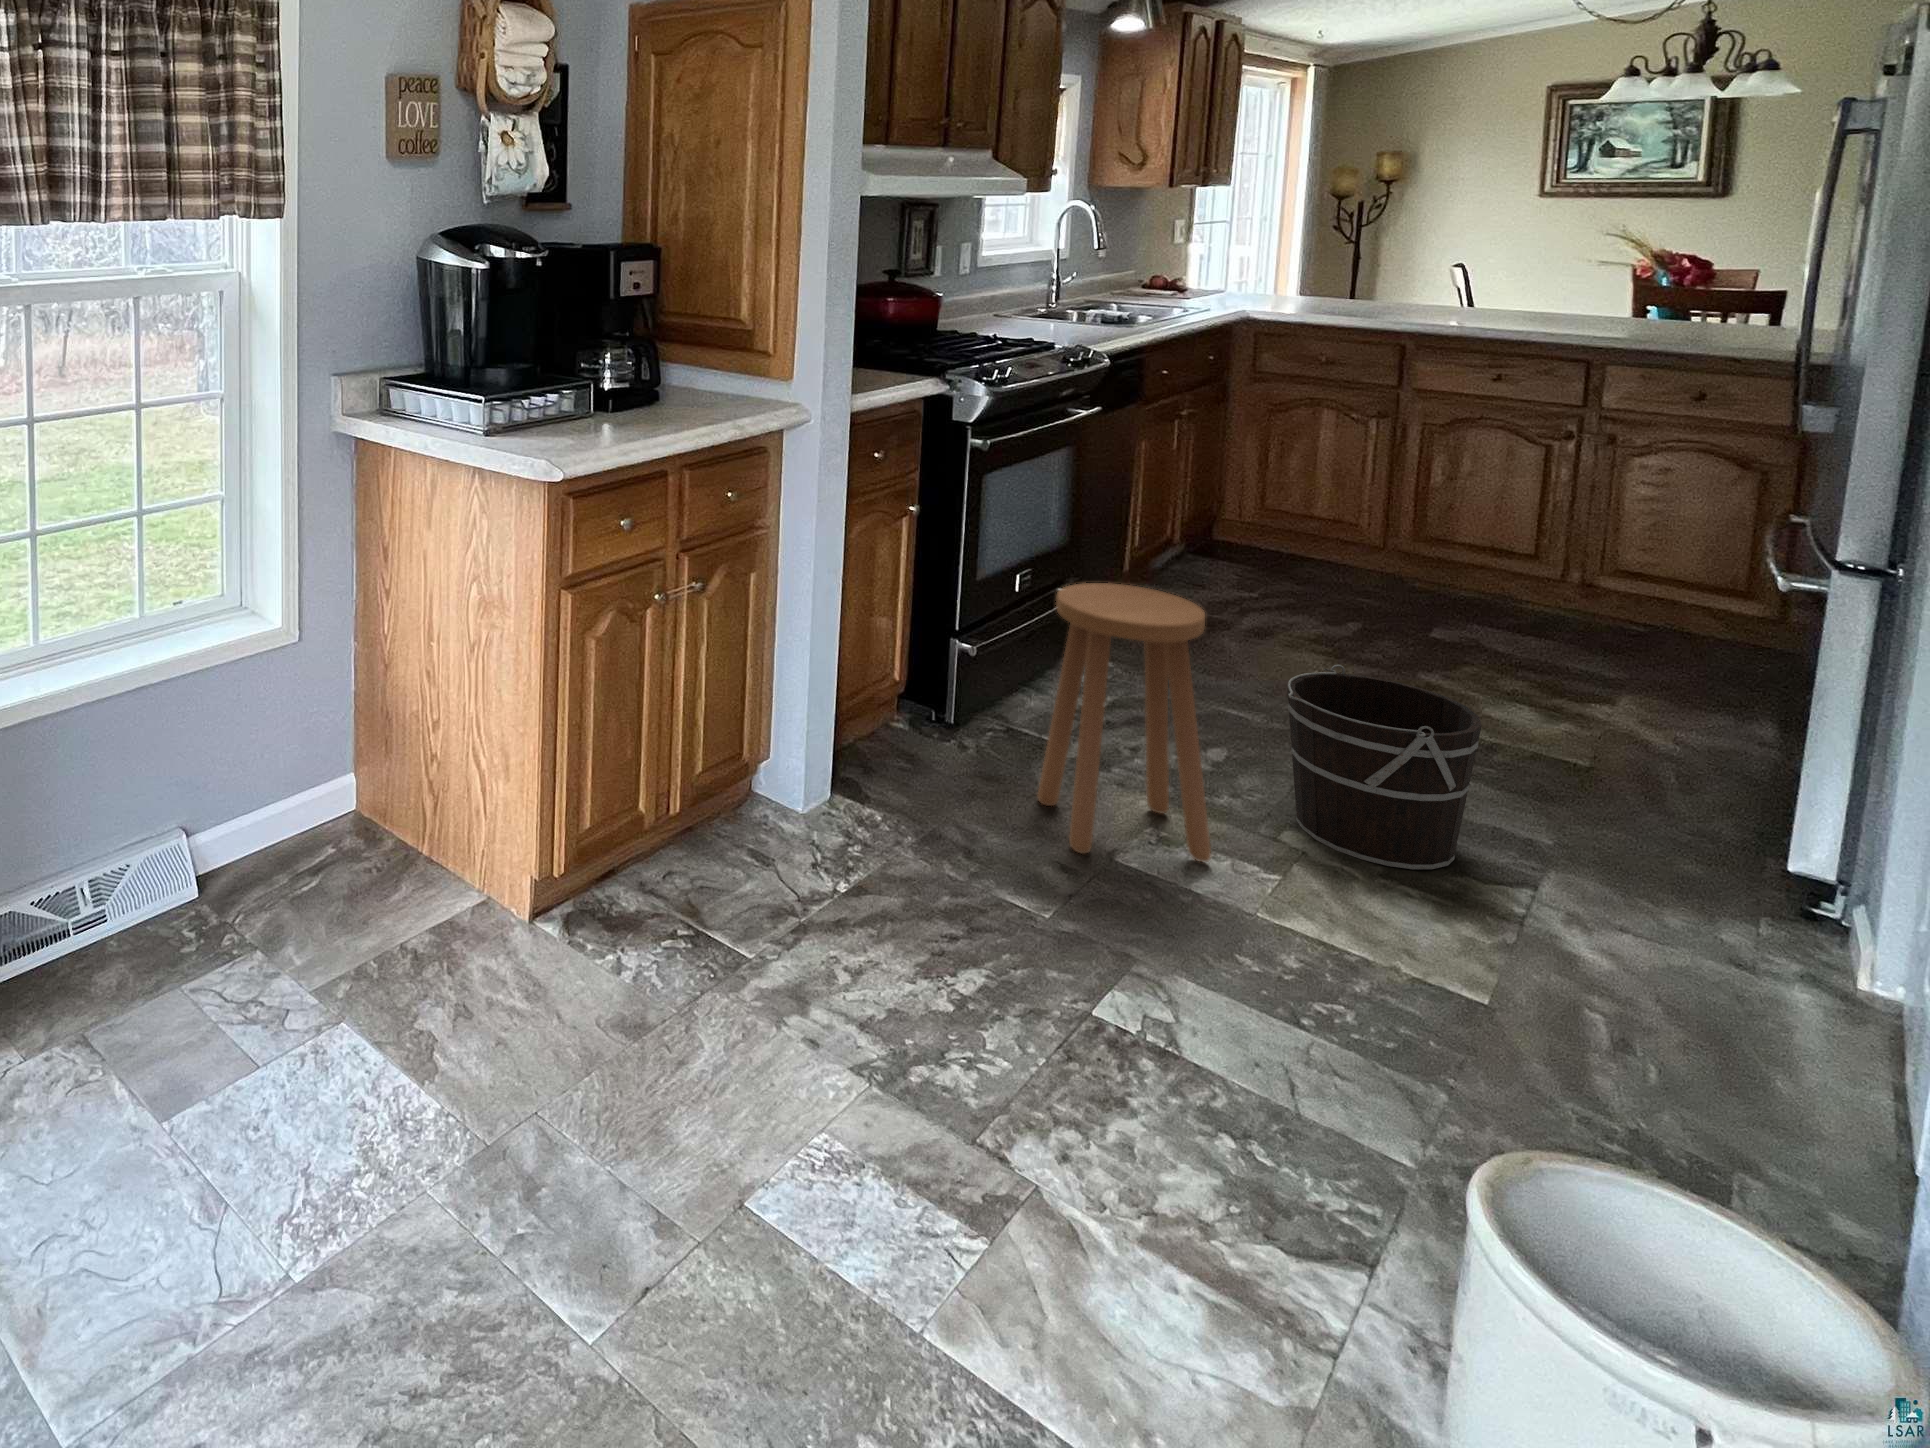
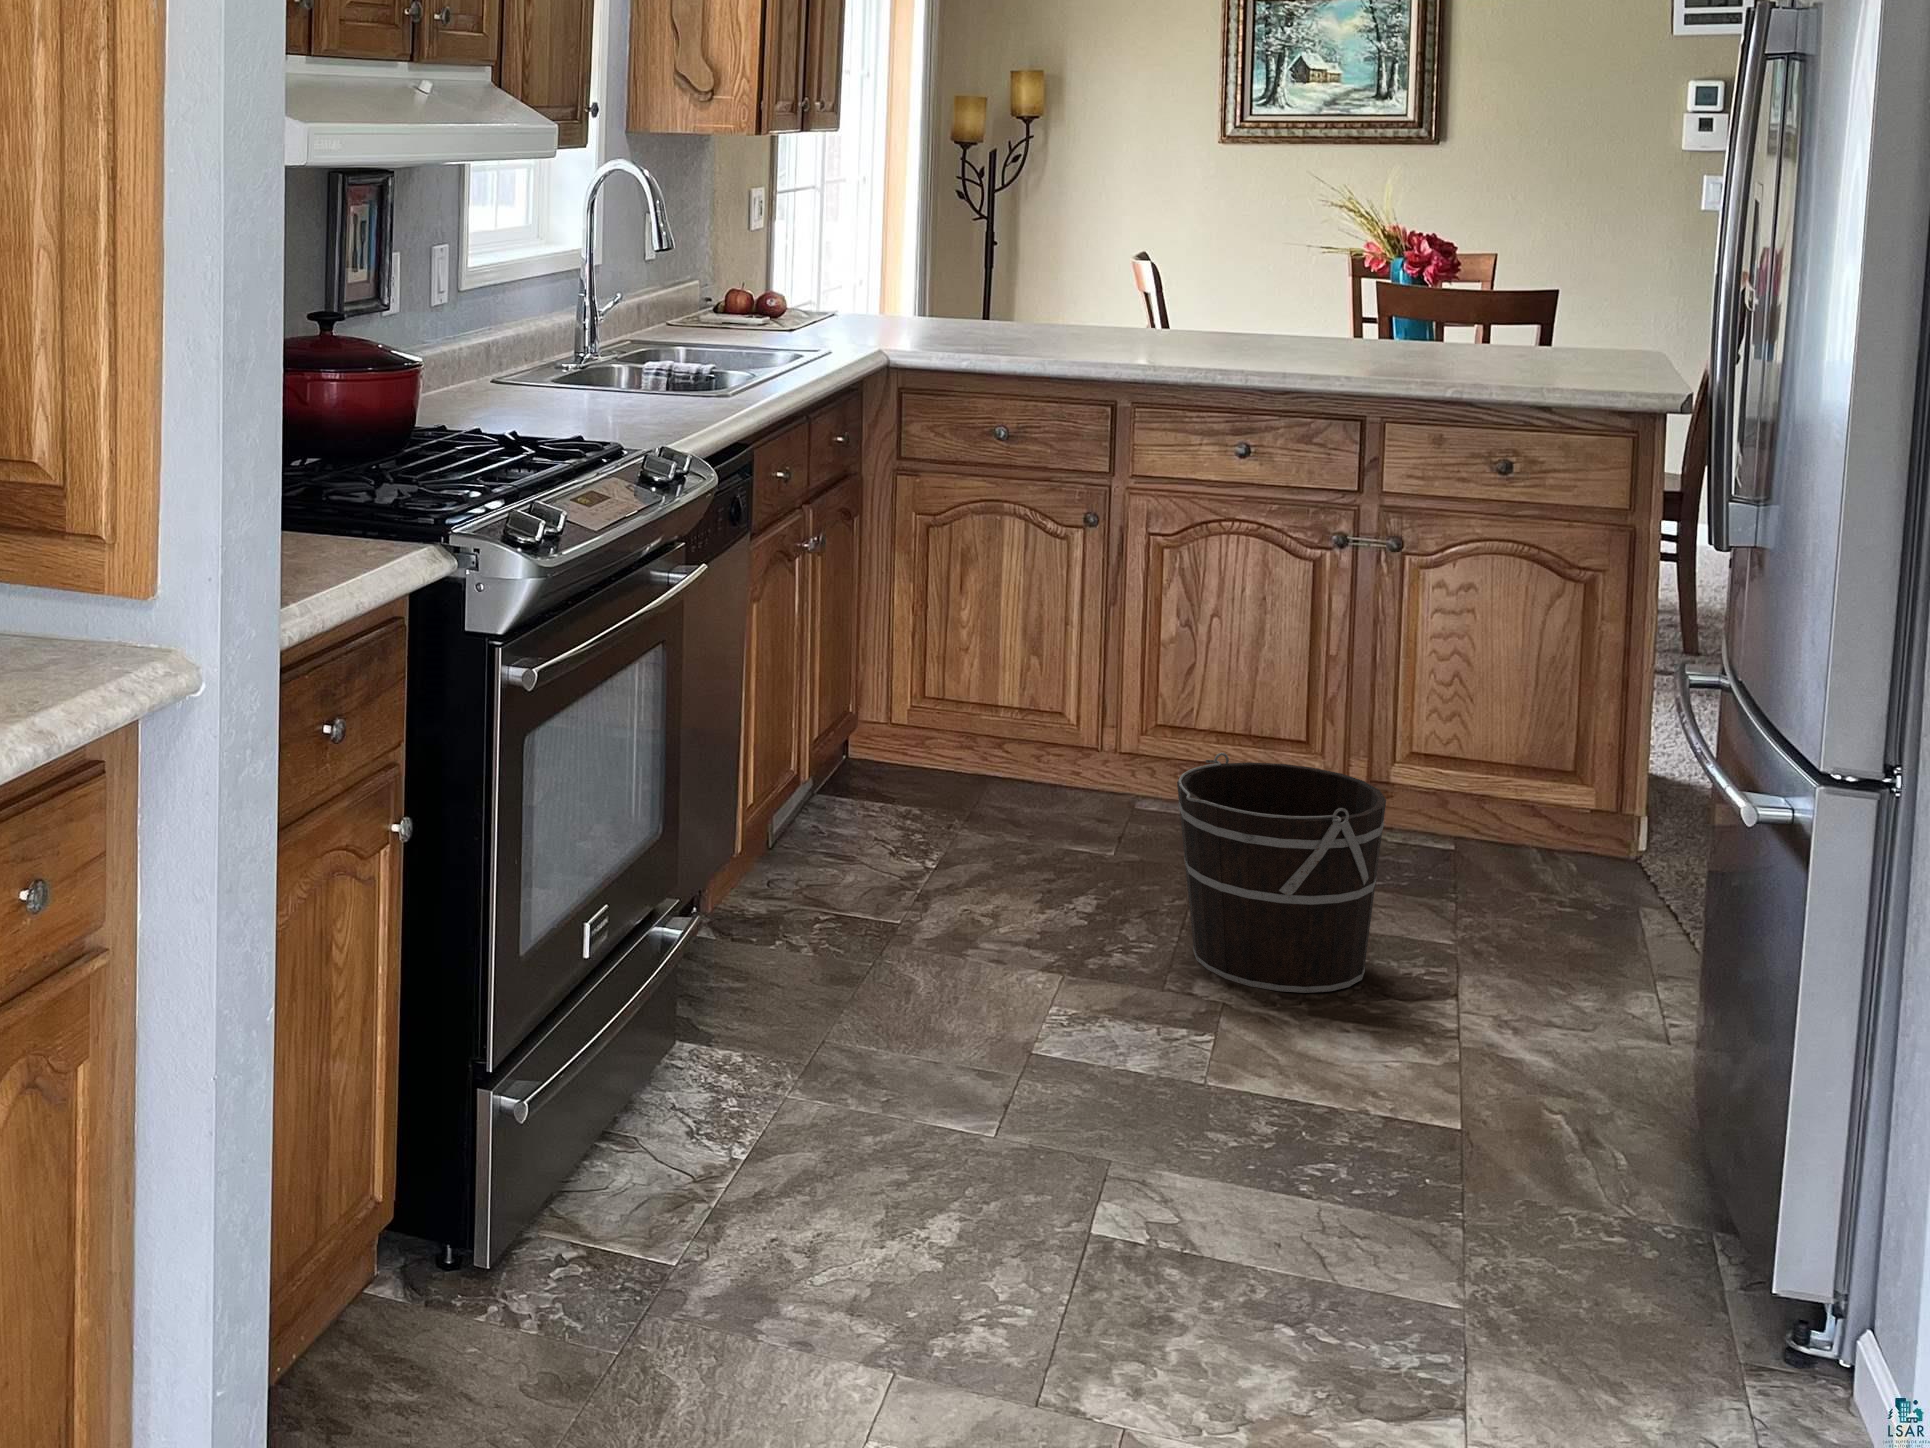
stool: present [1037,583,1211,862] -> none [914,679,1136,1048]

